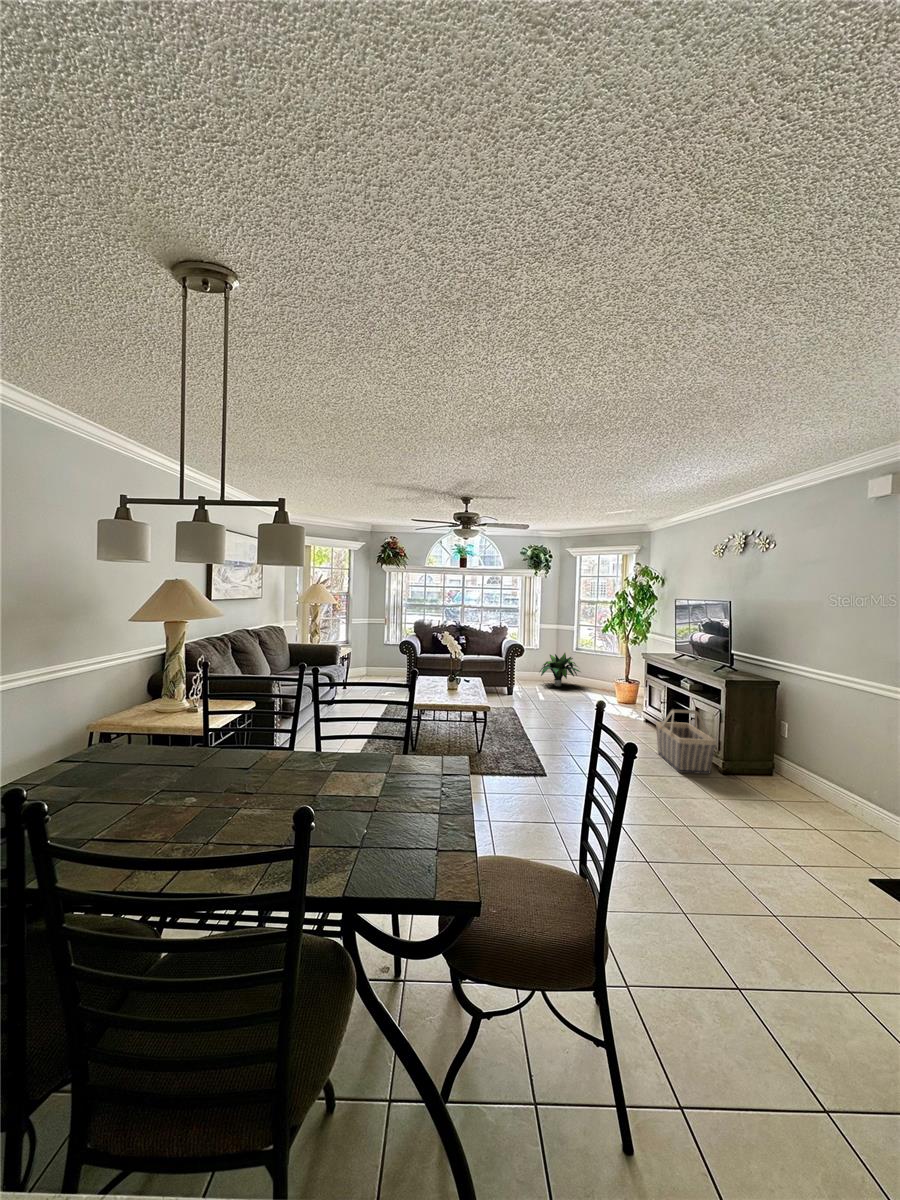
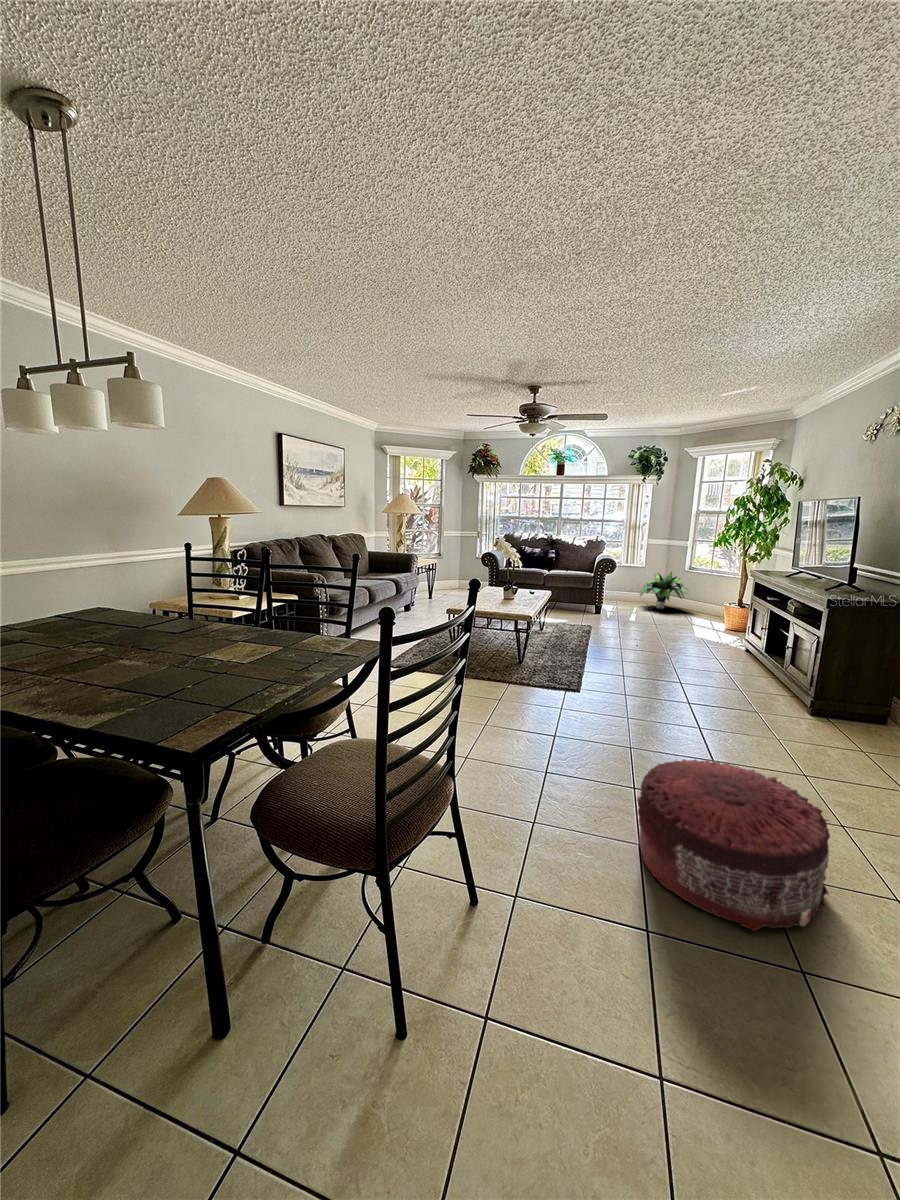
basket: present [656,709,716,774] -> none [737,631,805,711]
pouf: none [676,830,828,970] -> present [637,759,830,931]

